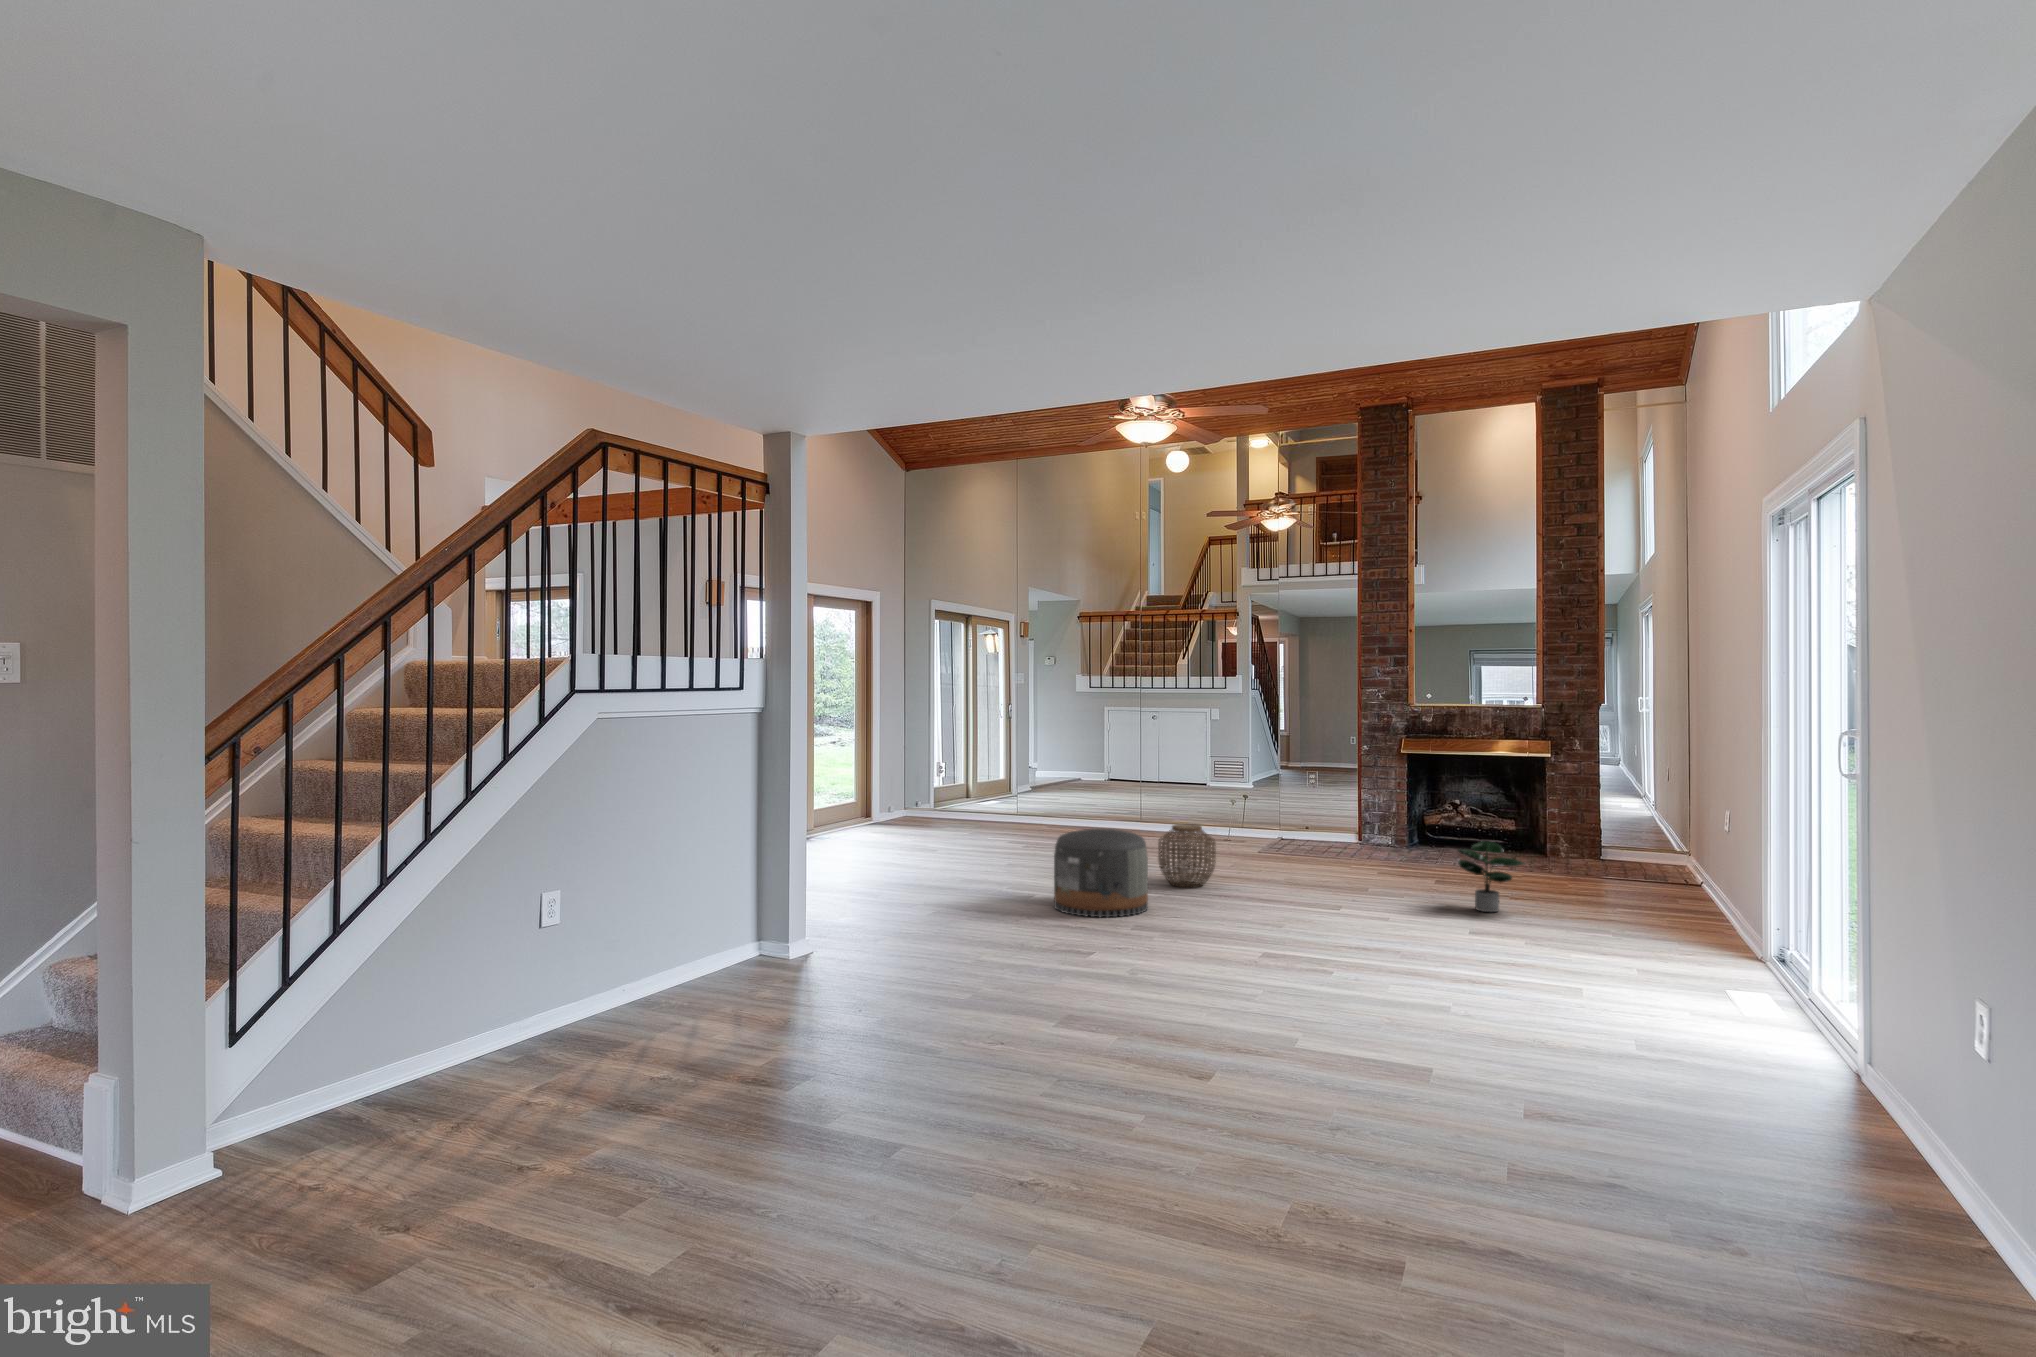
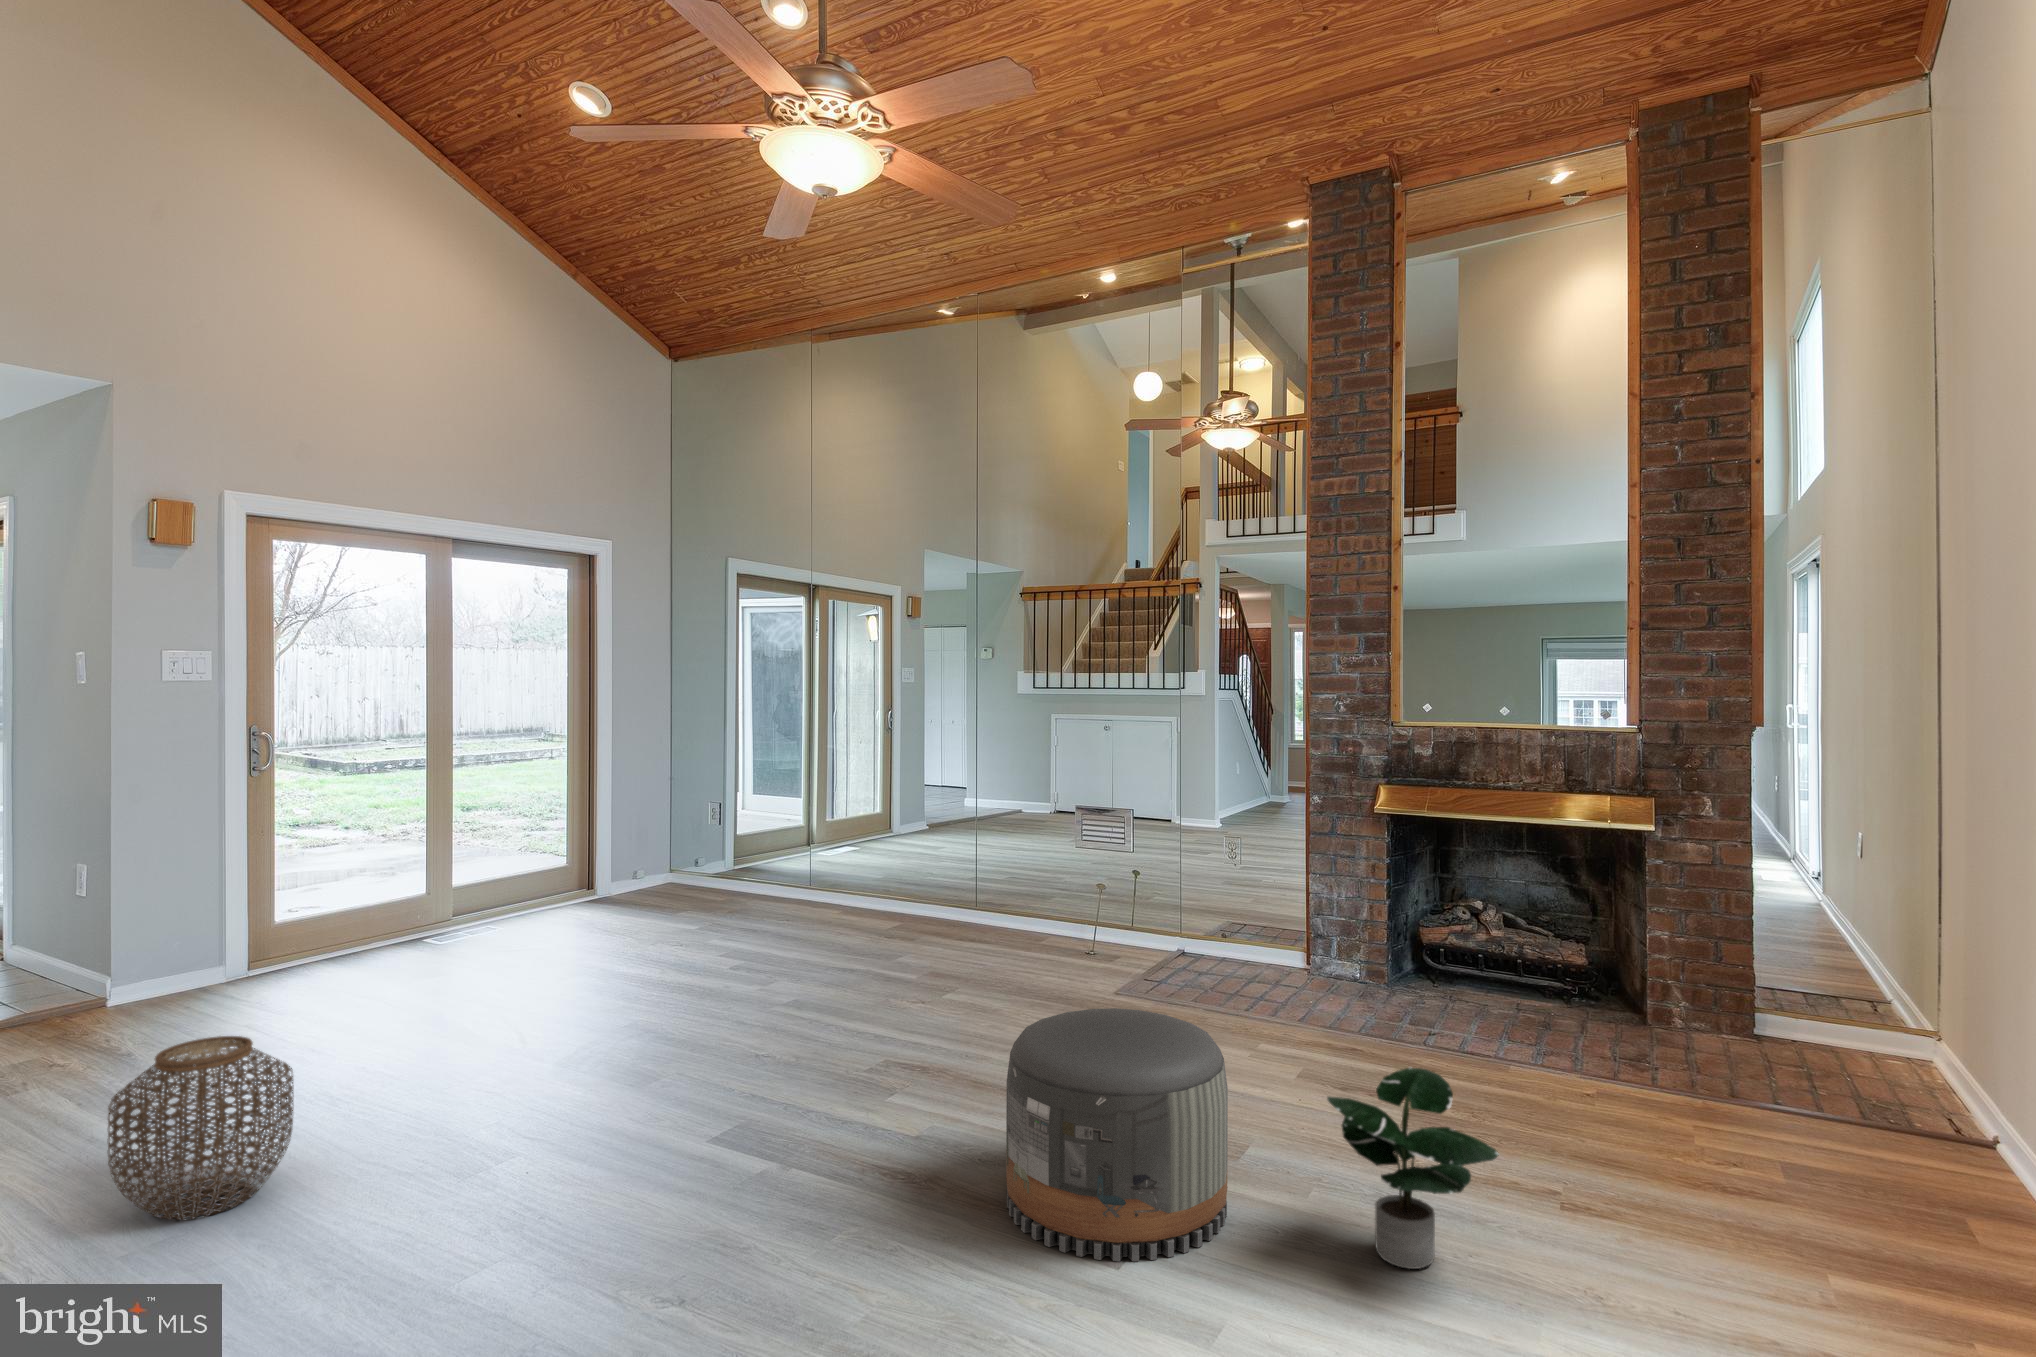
woven basket: present [1158,824,1216,887] -> present [108,1036,293,1220]
pouf: present [1054,829,1148,917] -> present [1006,1008,1228,1261]

